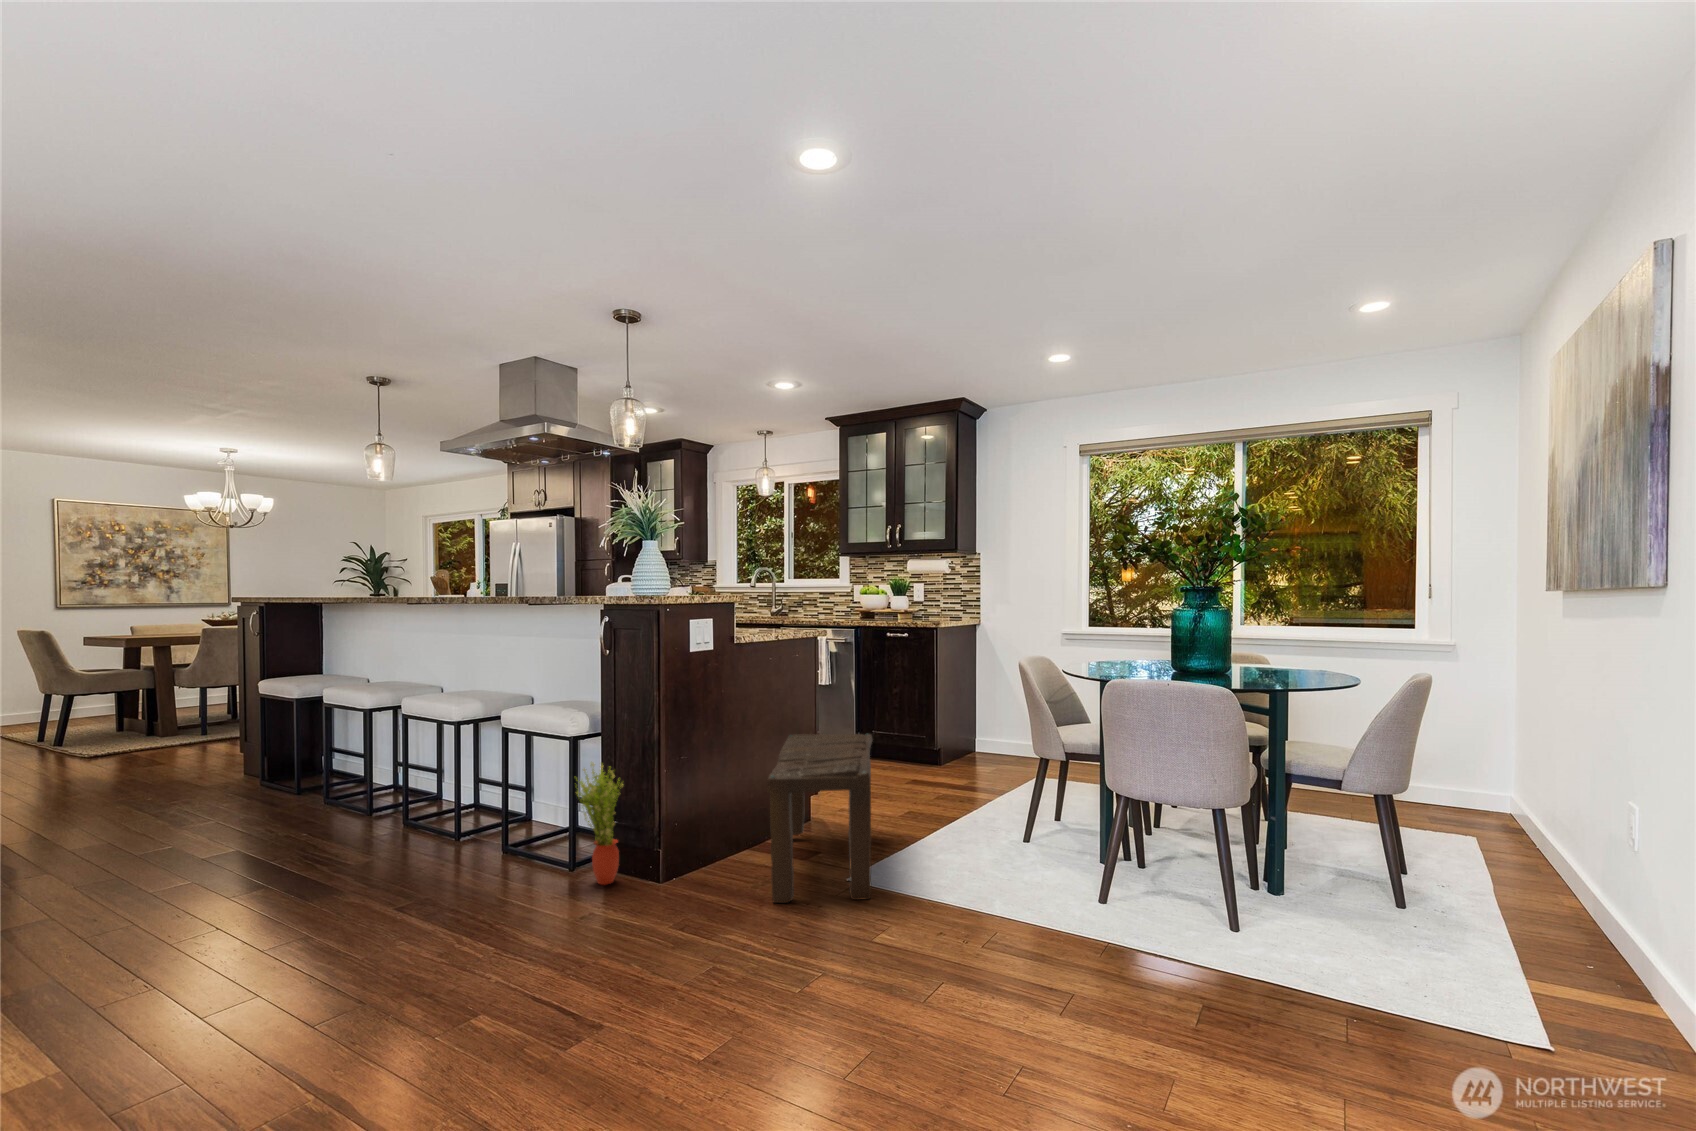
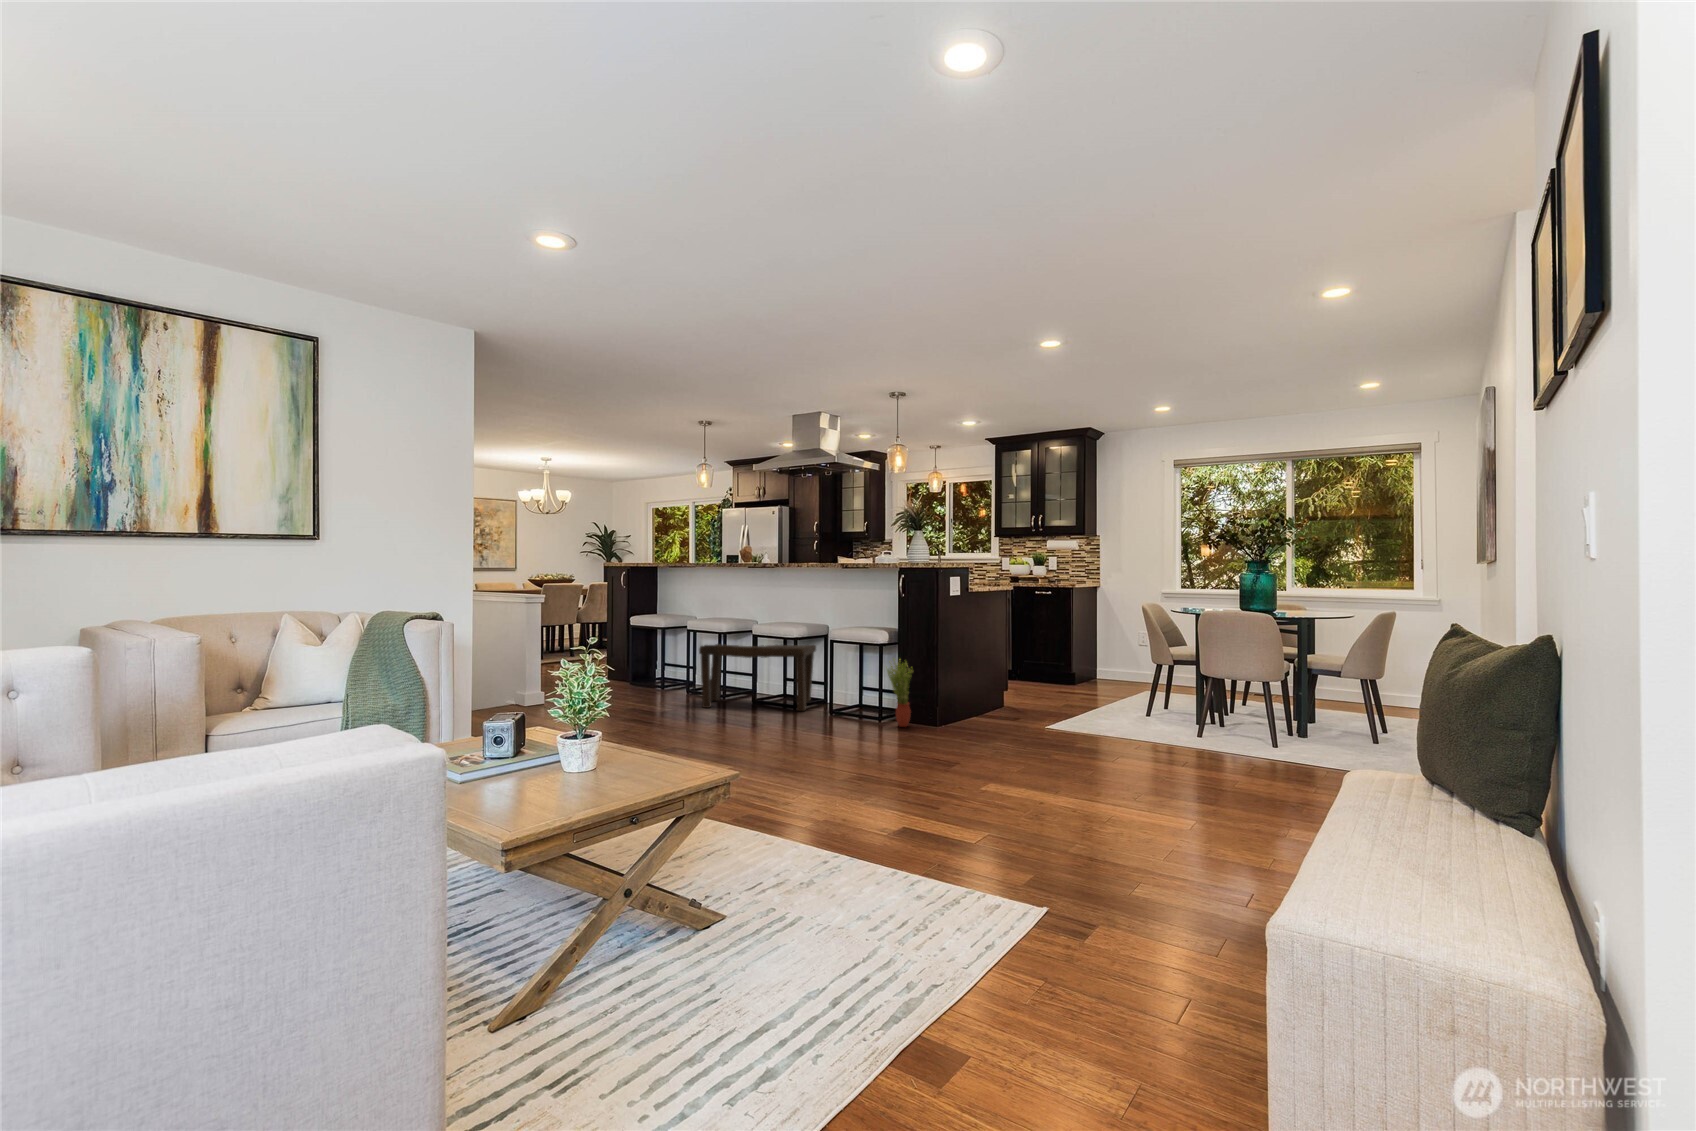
bench: present [767,734,872,903] -> present [699,644,816,711]

